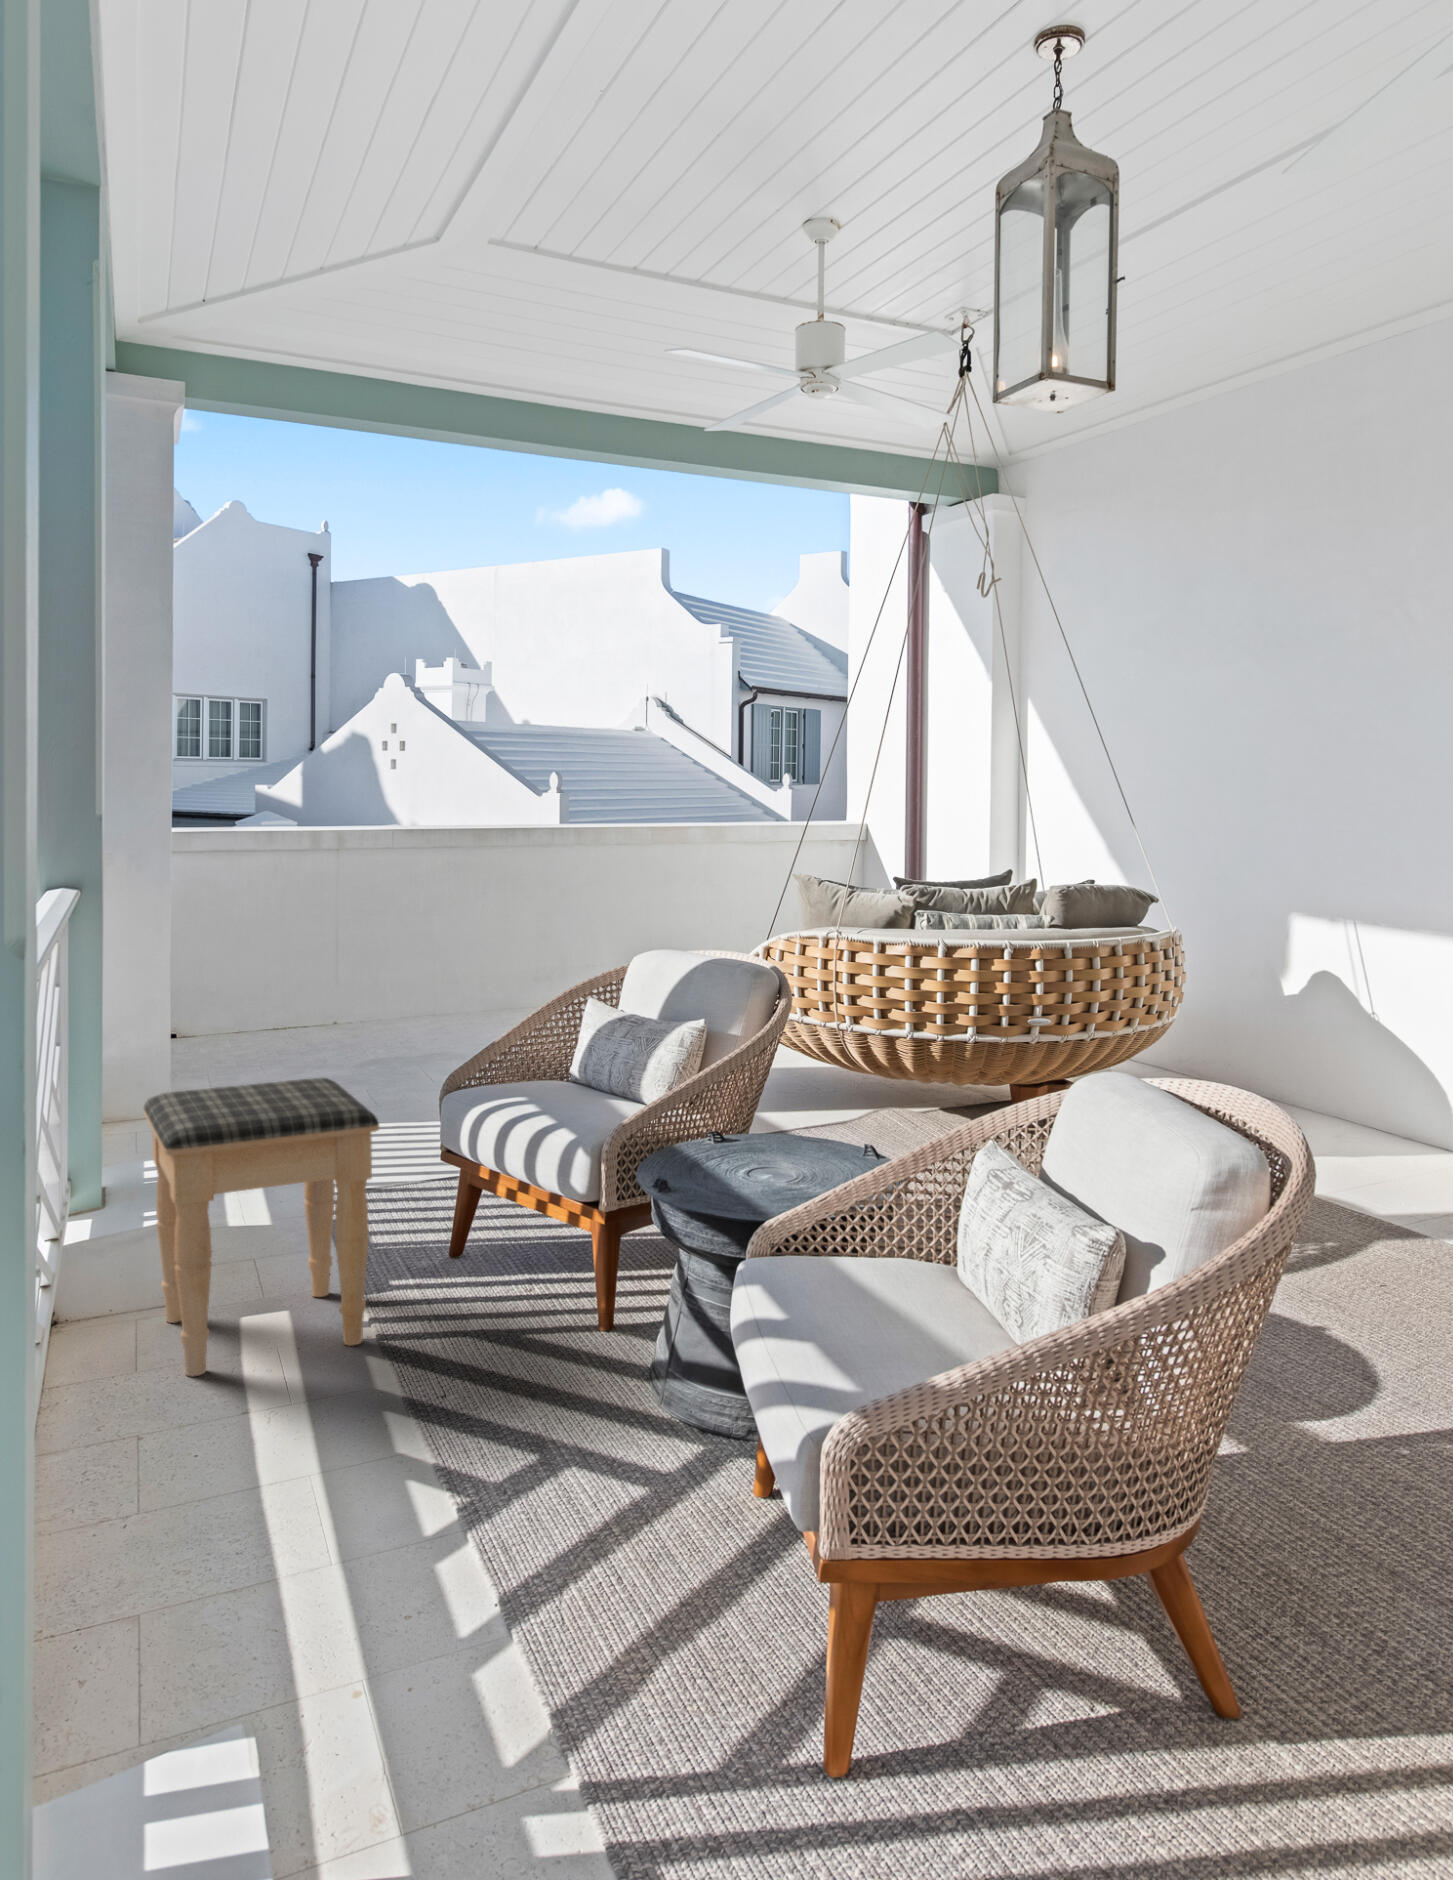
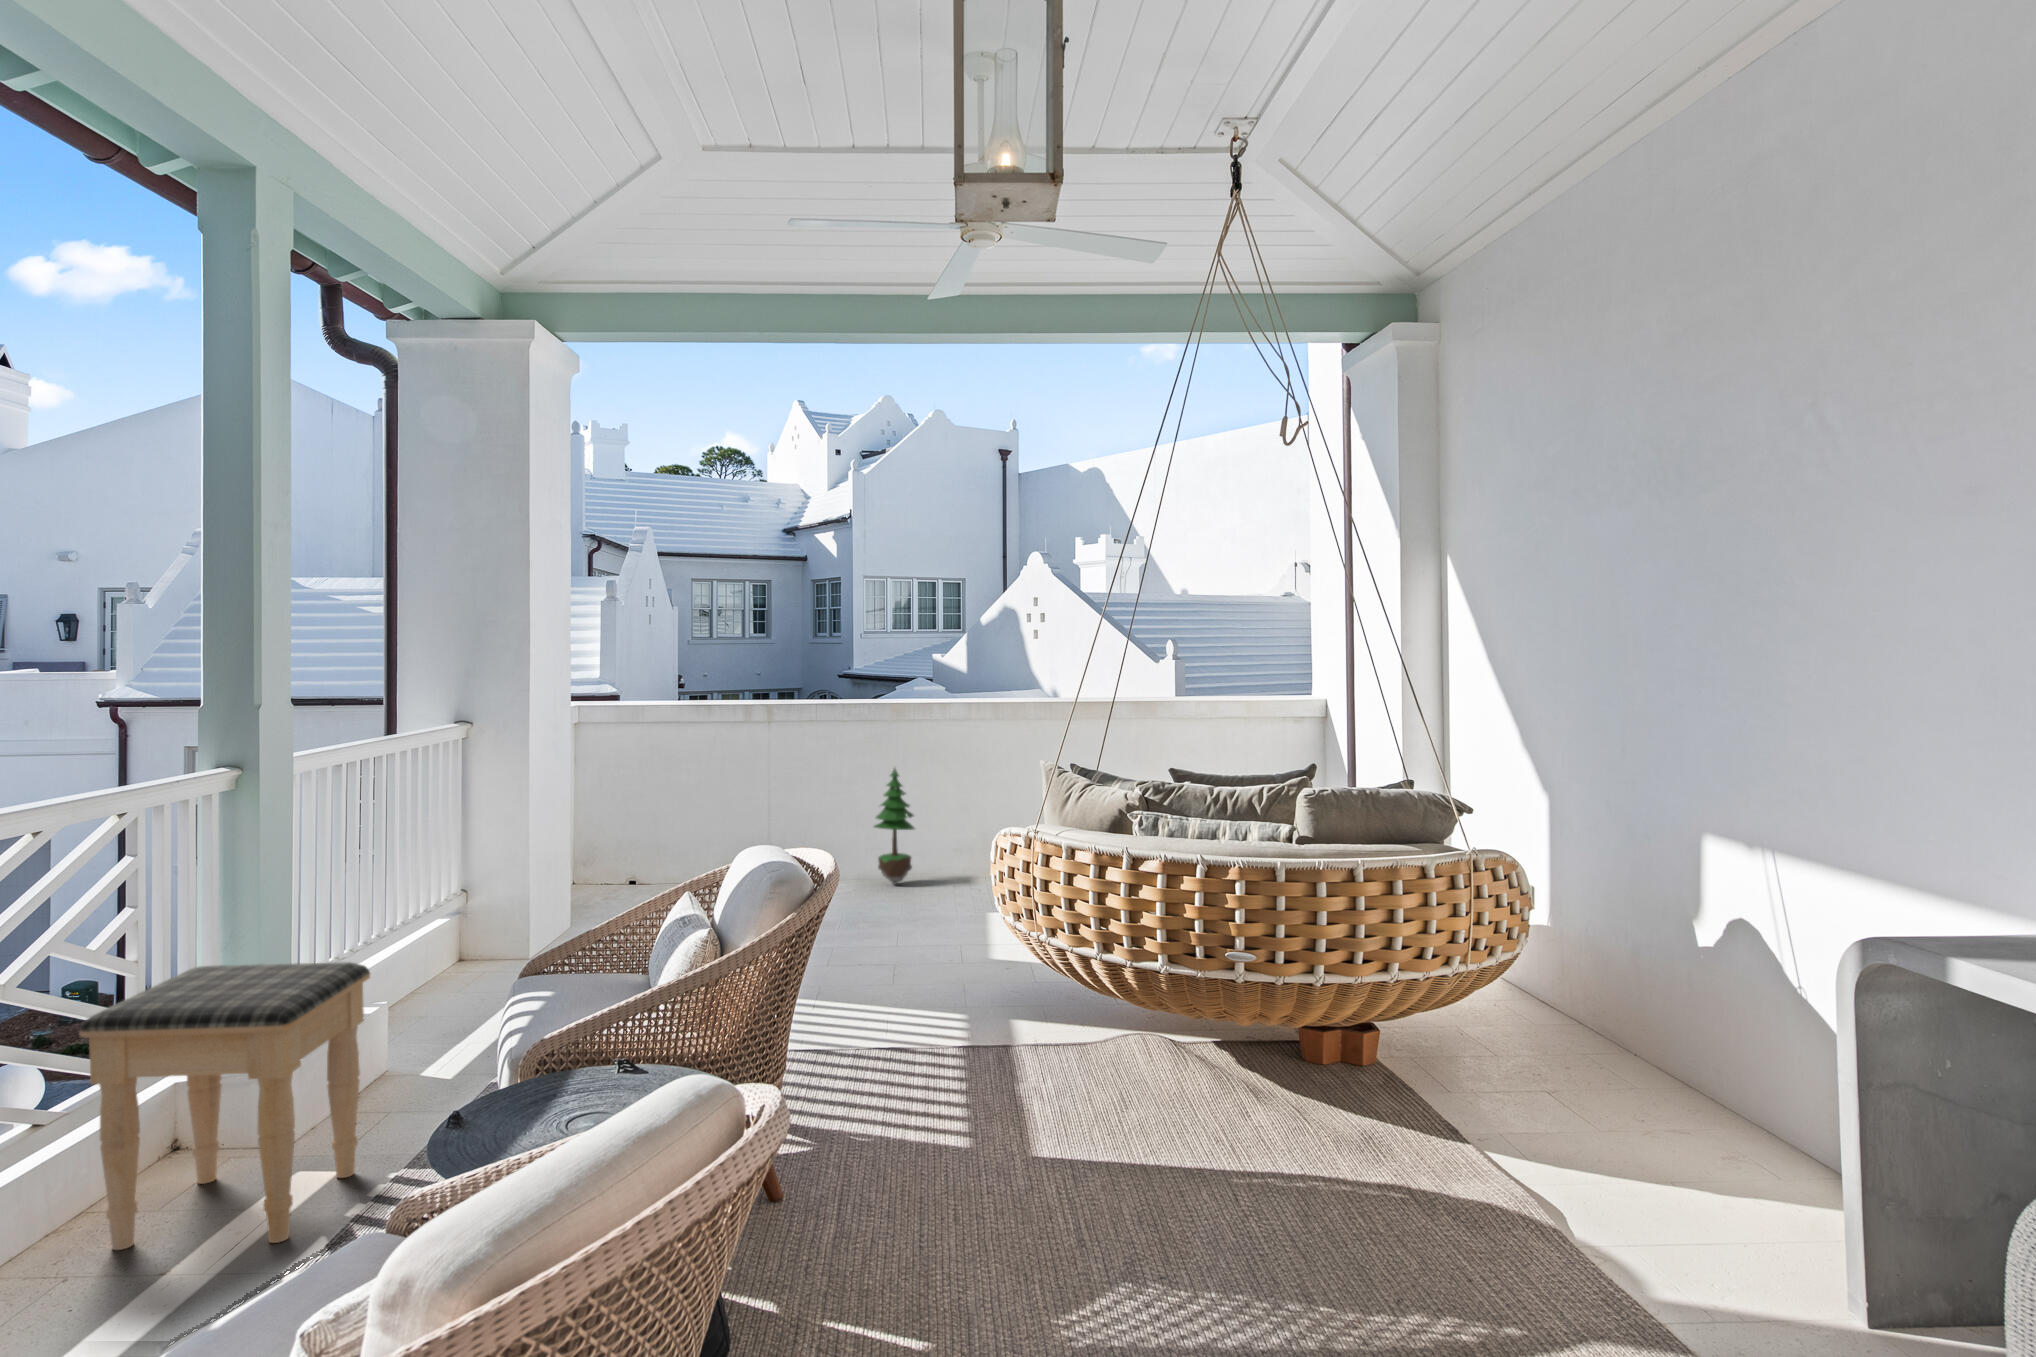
potted tree: none [416,899,463,1026] -> present [874,769,914,885]

